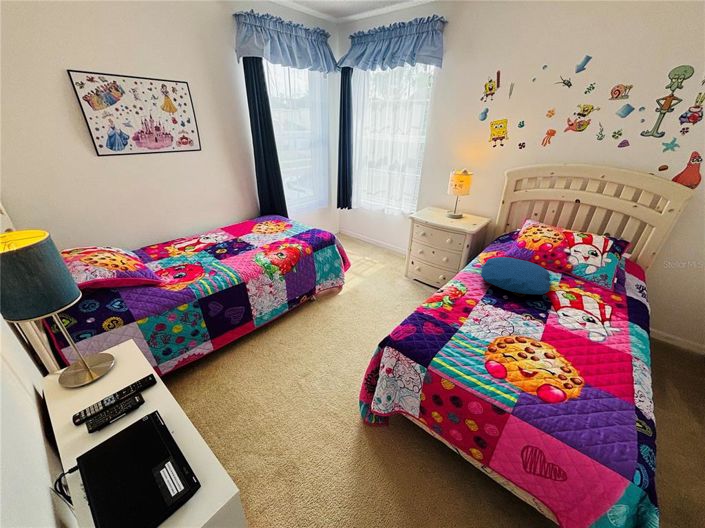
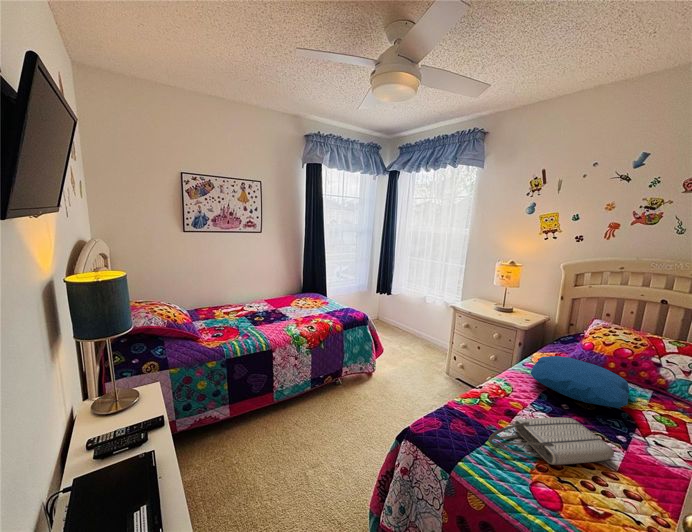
tote bag: none [454,308,540,345] -> present [489,418,614,465]

